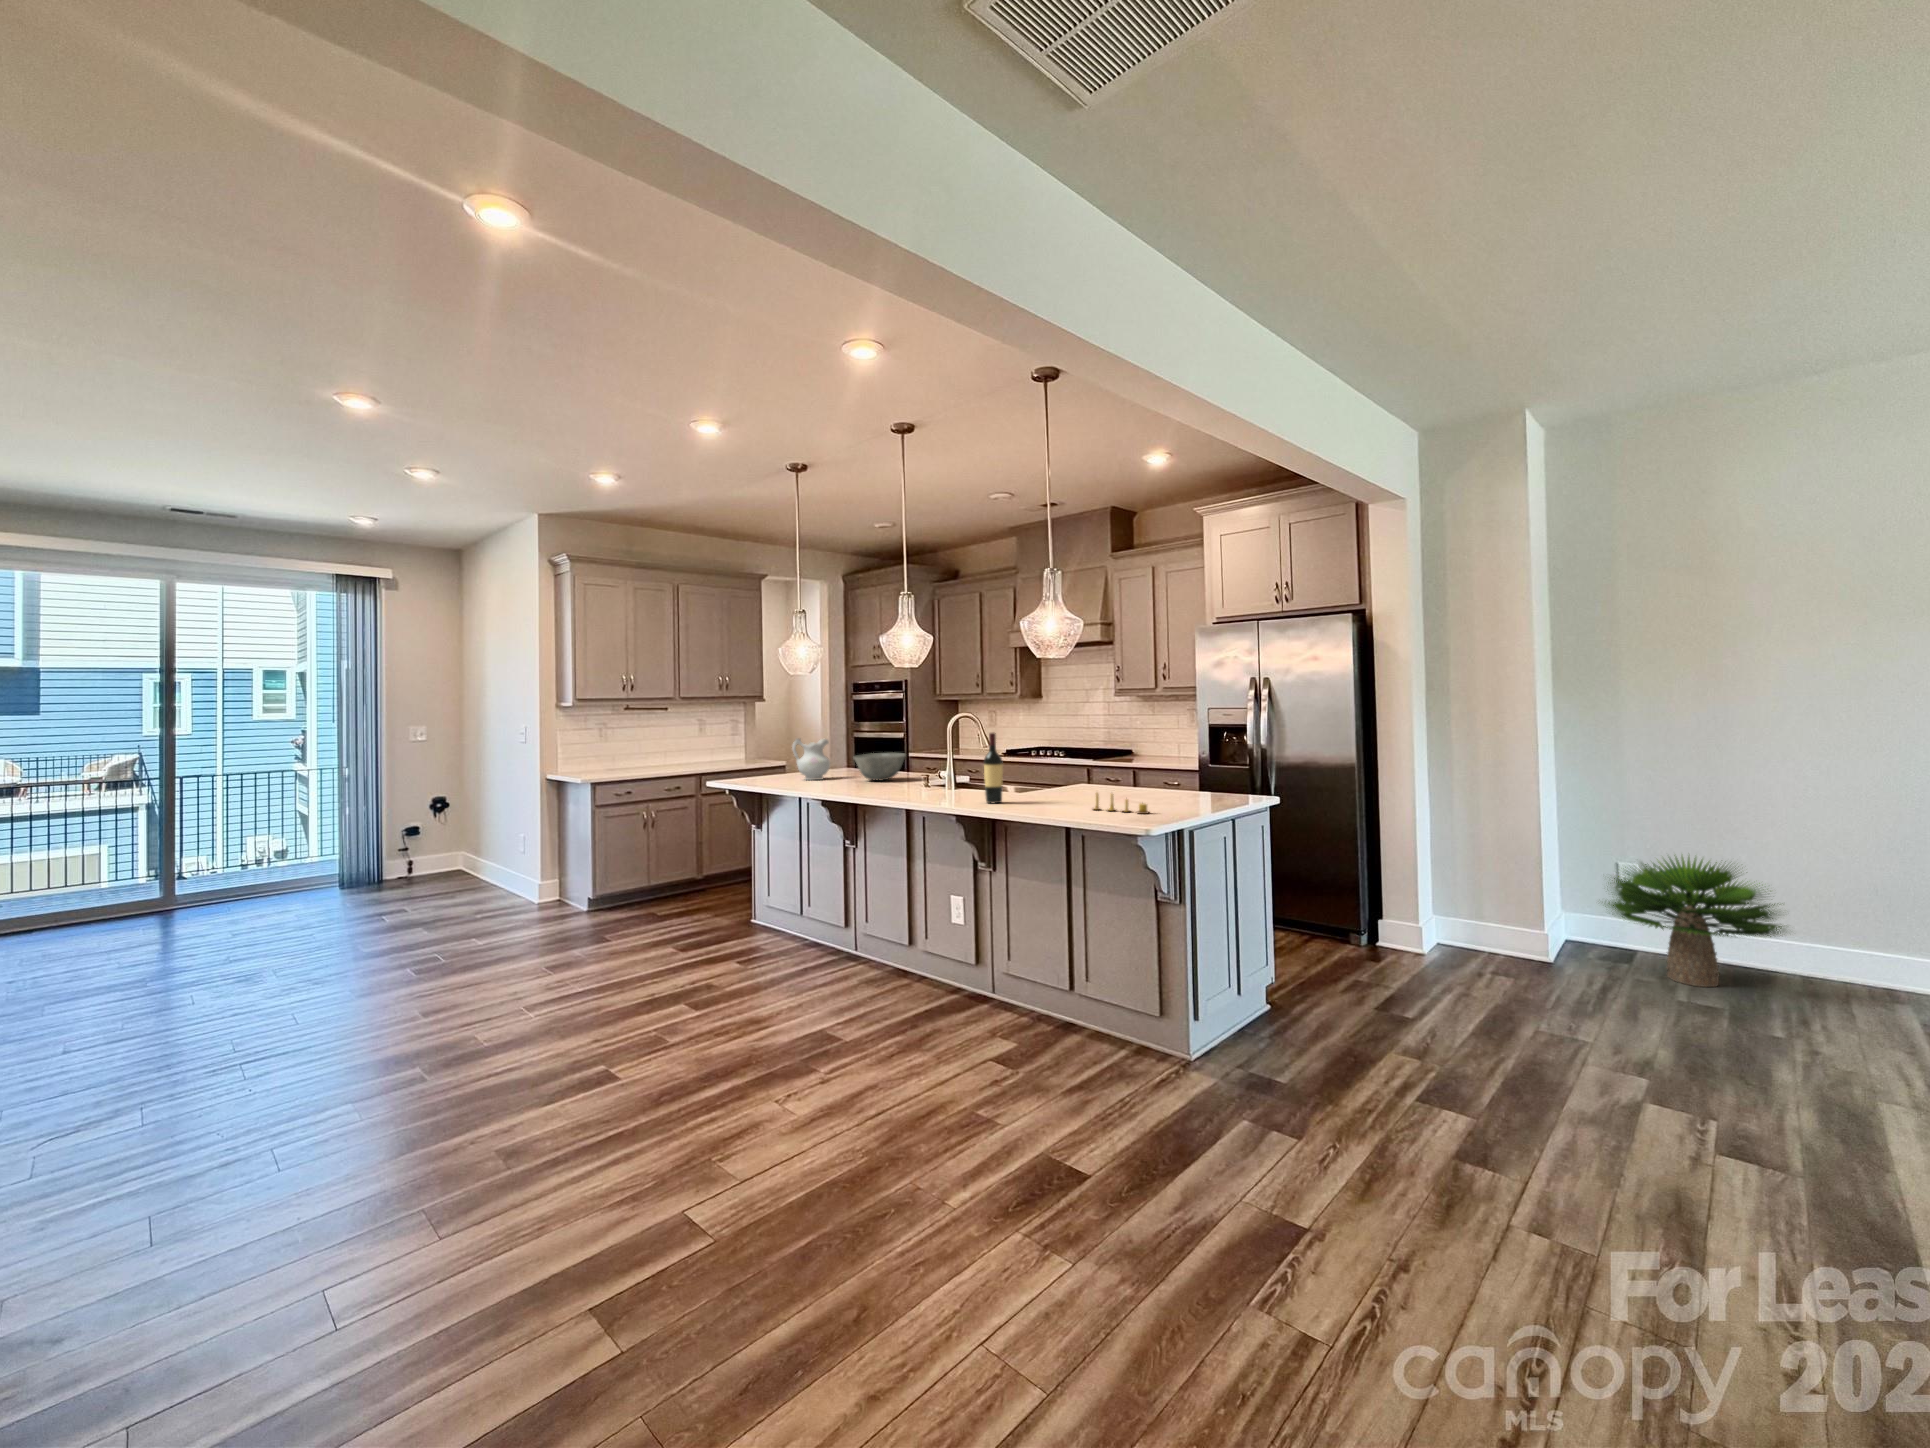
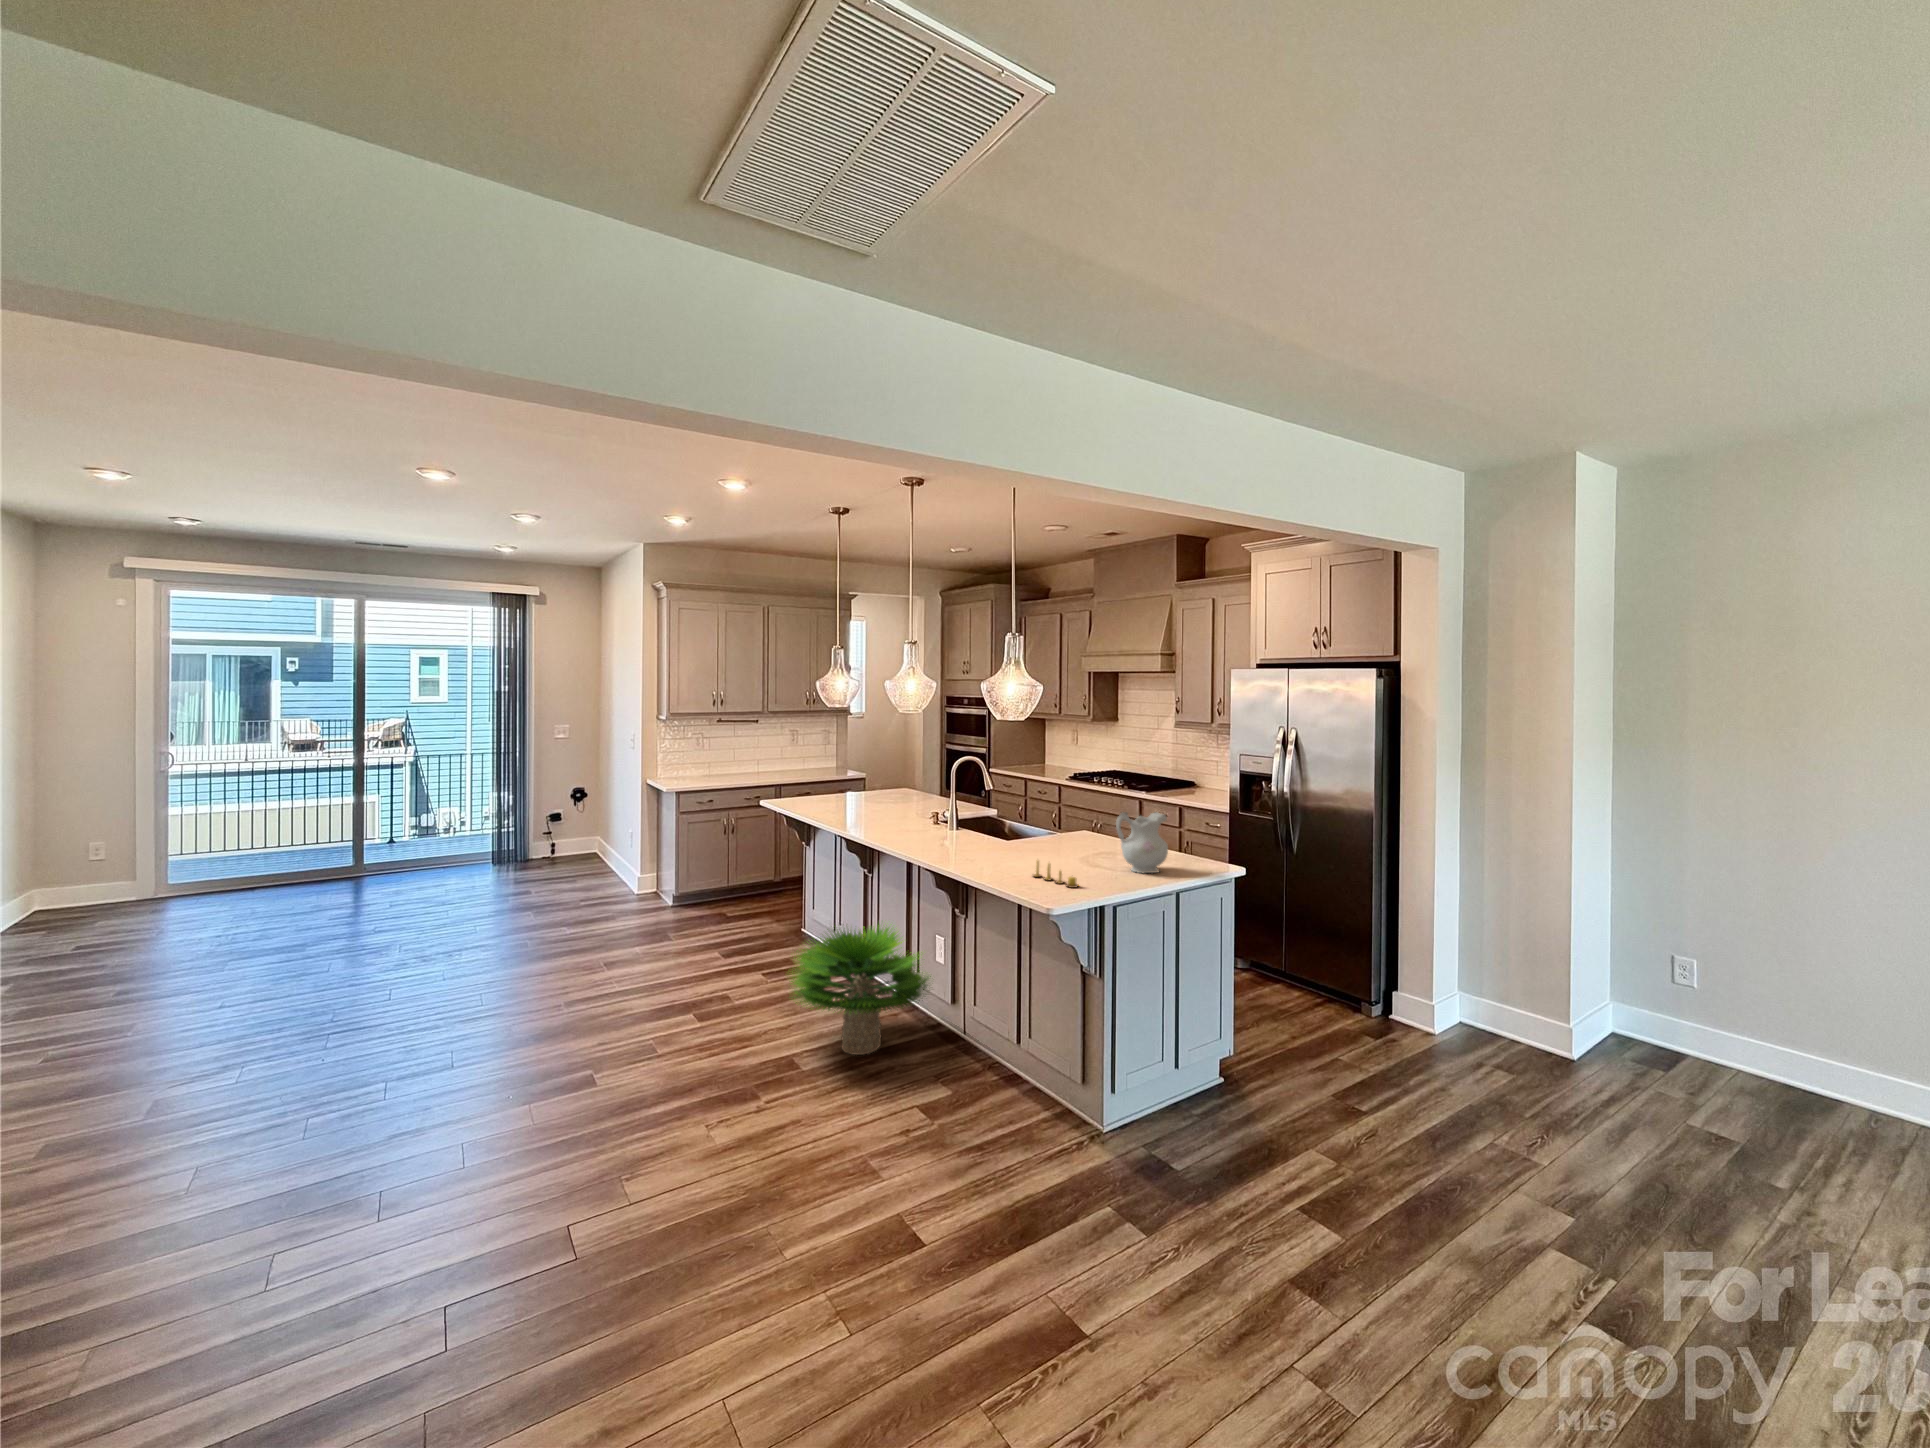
wine bottle: present [984,733,1003,803] -> none [952,789,969,858]
ceramic pitcher: present [792,739,830,780] -> present [1116,812,1168,873]
bowl: present [854,753,906,781] -> none [884,783,936,811]
potted plant: present [1605,856,1782,987] -> present [791,925,931,1055]

